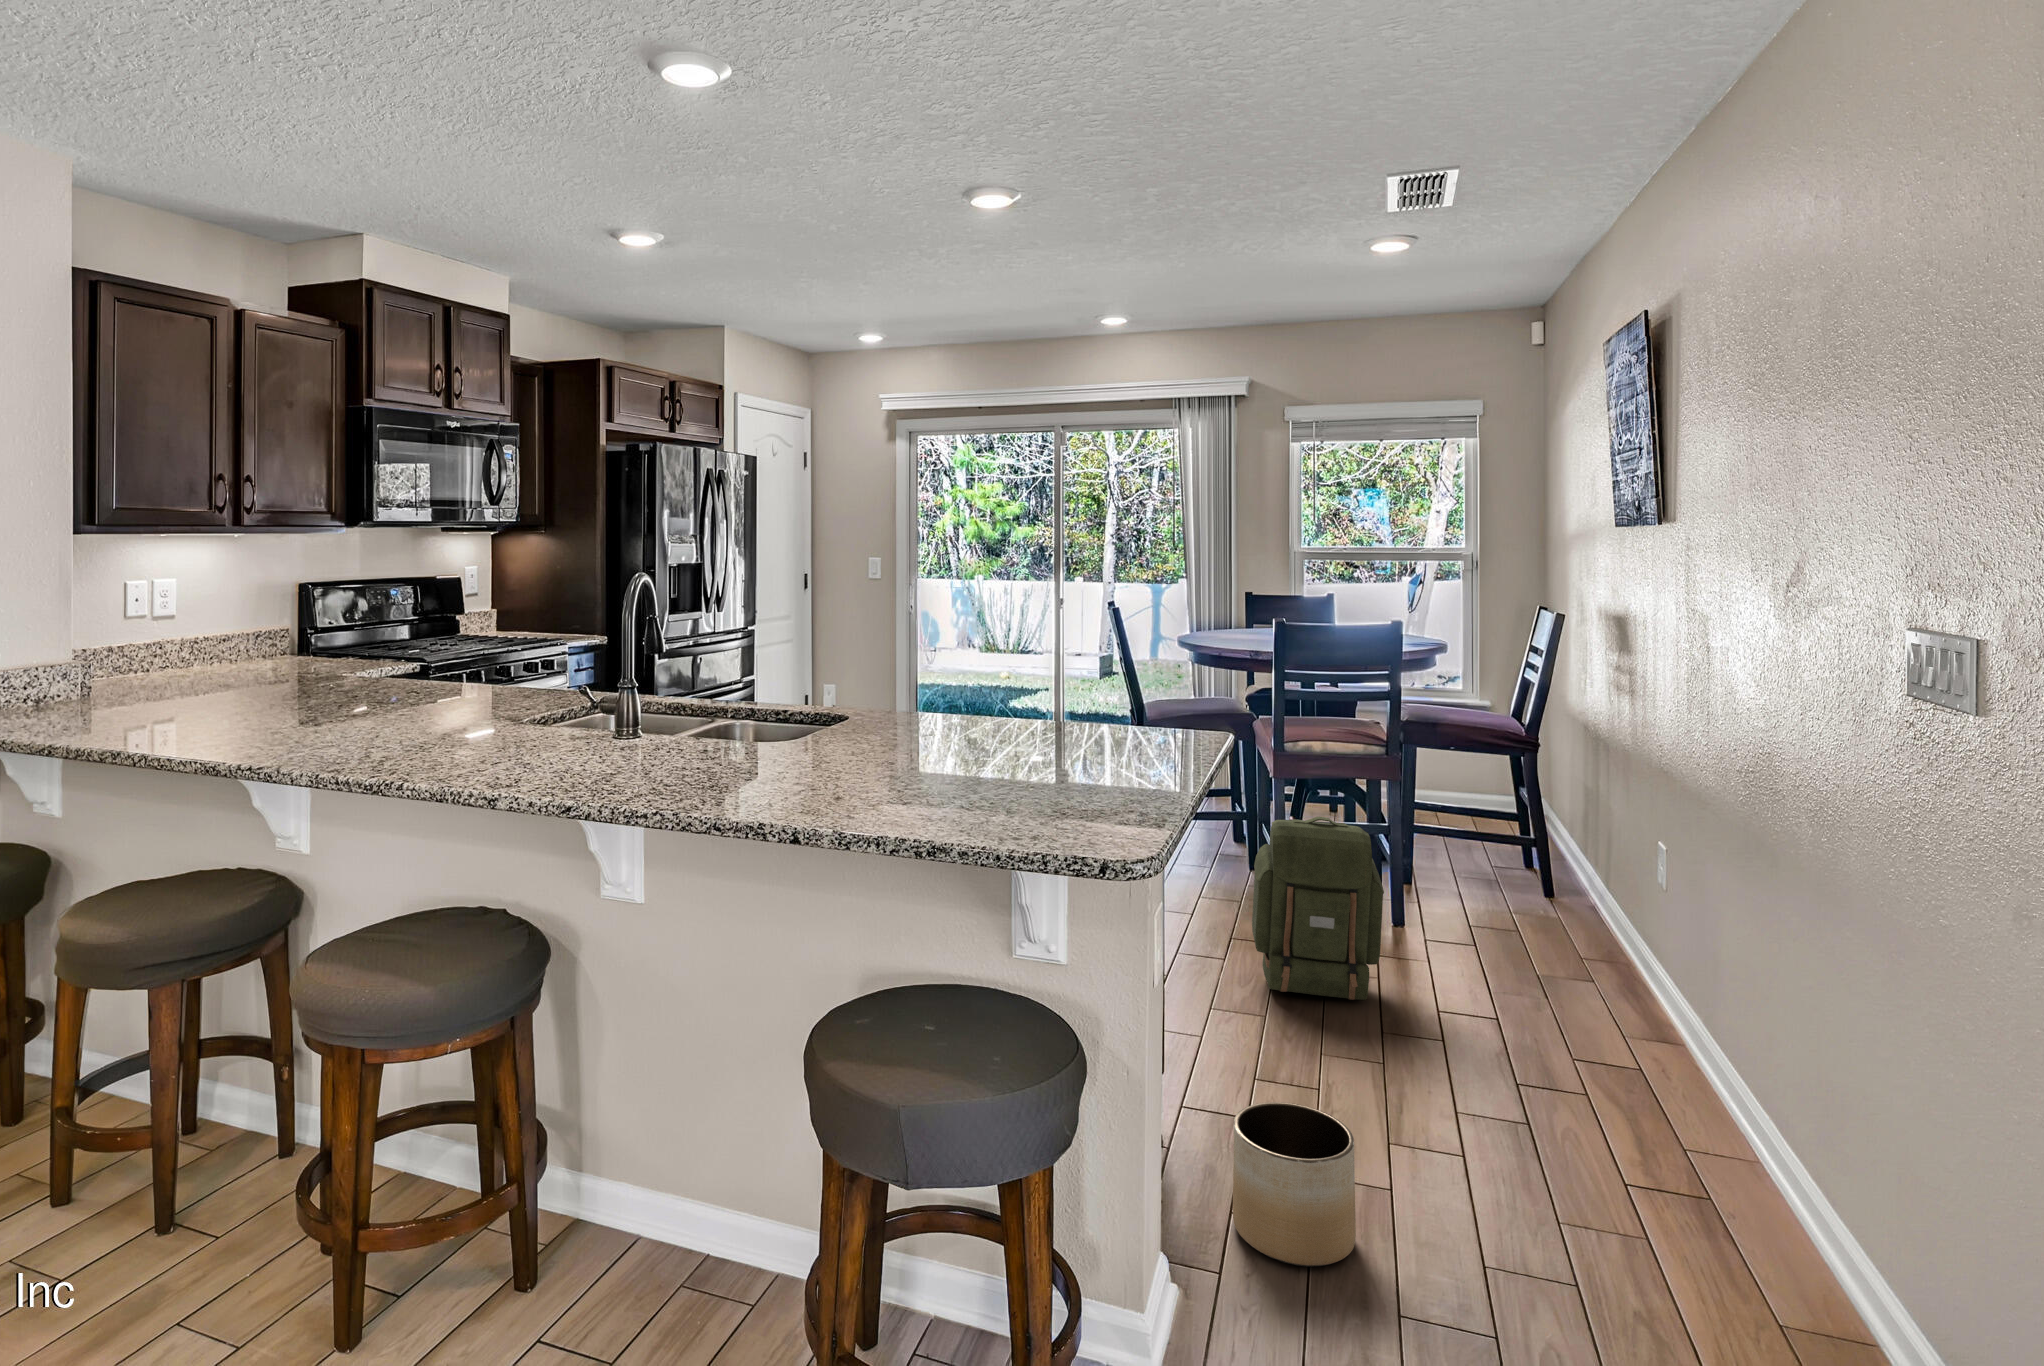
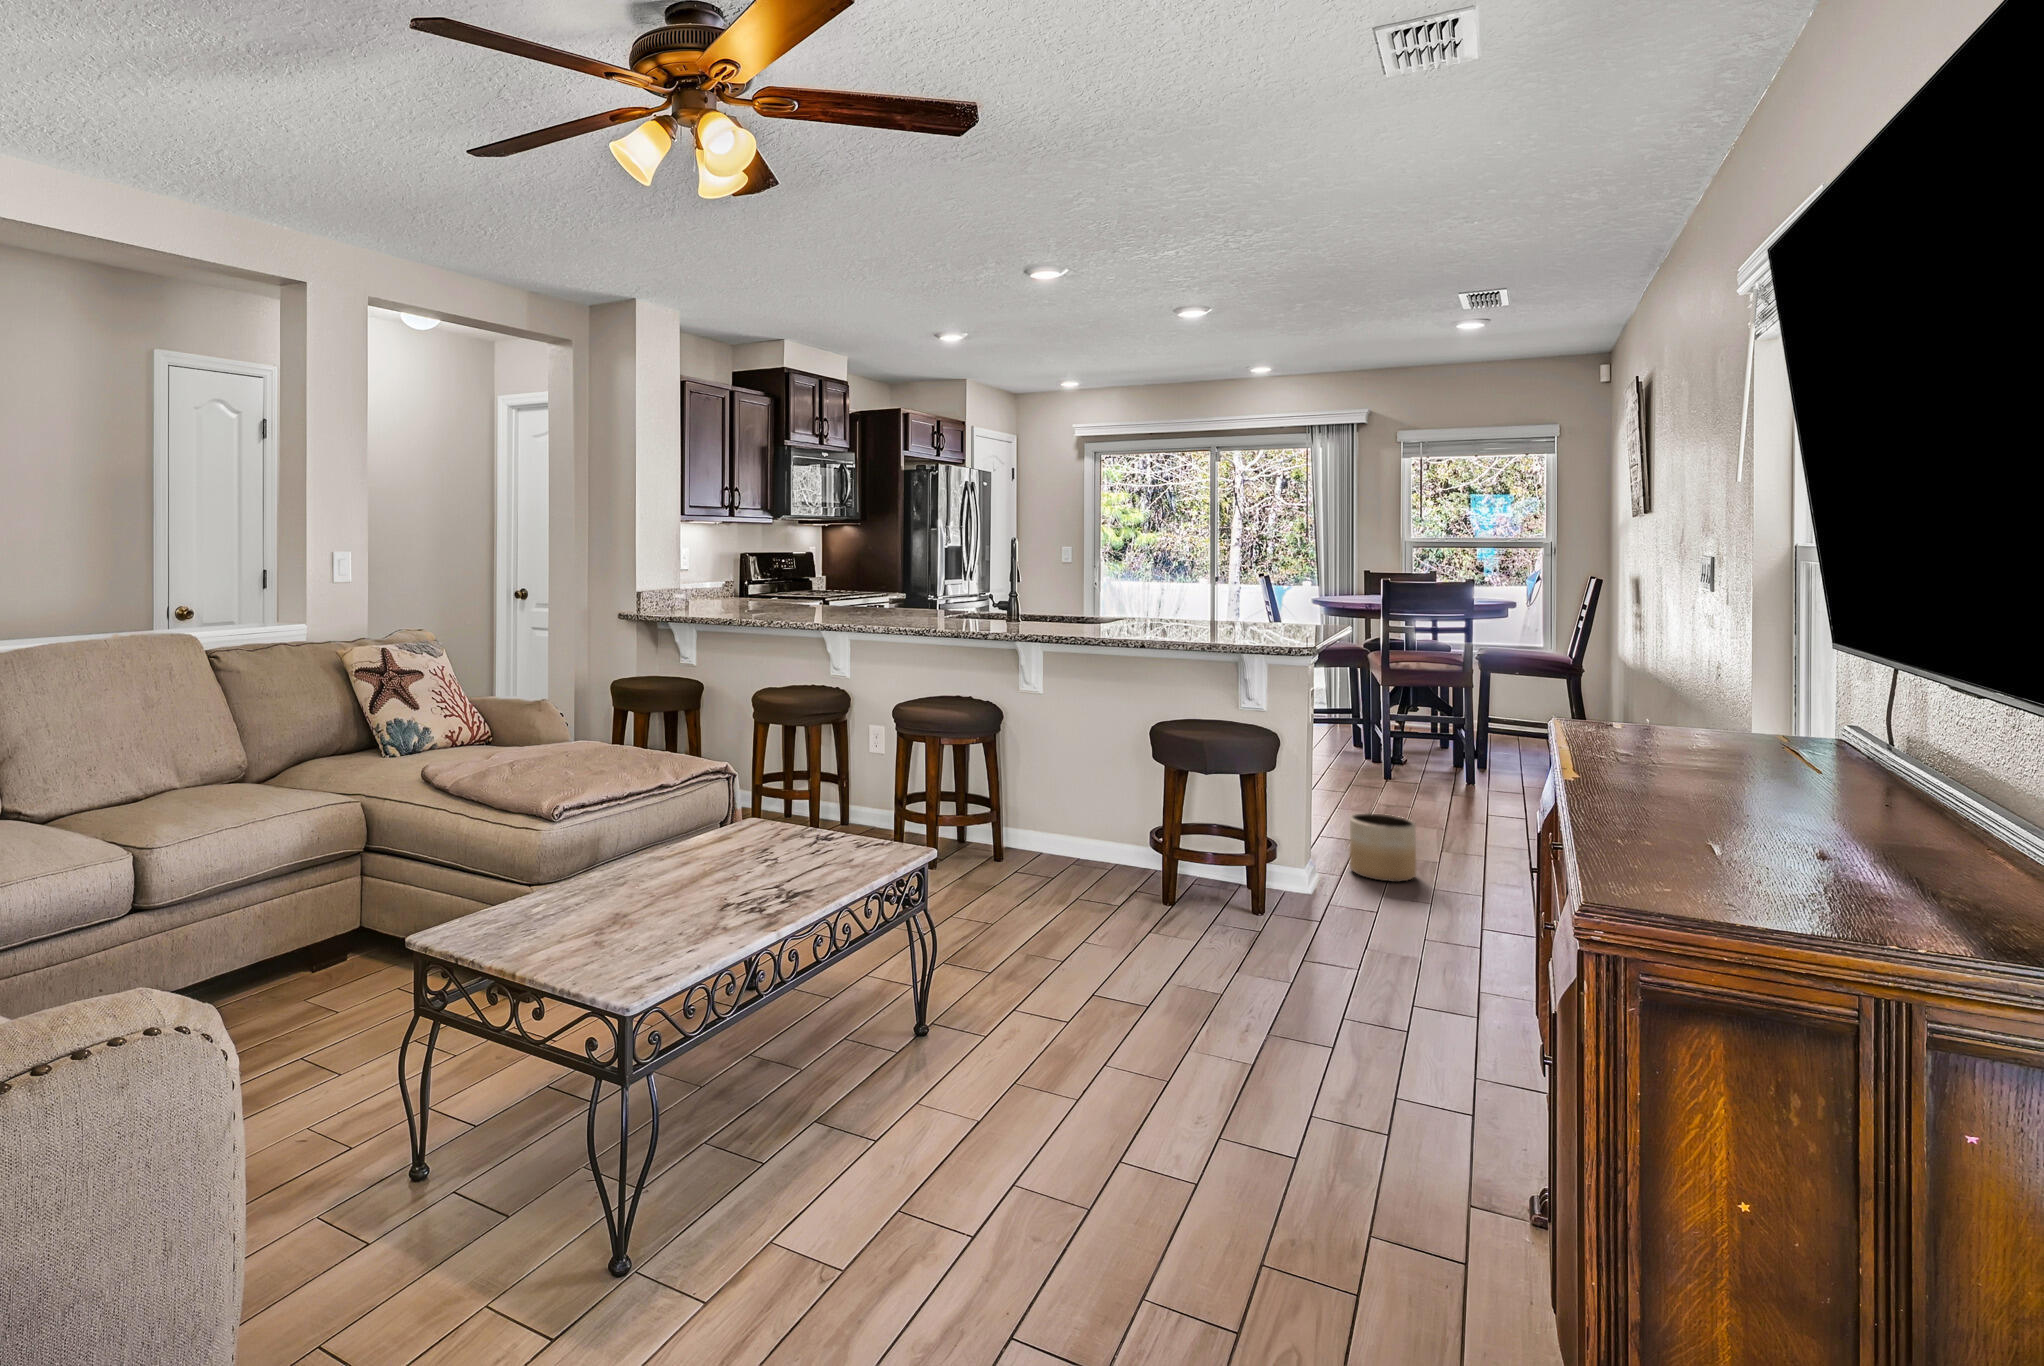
backpack: present [1252,816,1384,1000] -> none [1365,699,1453,810]

